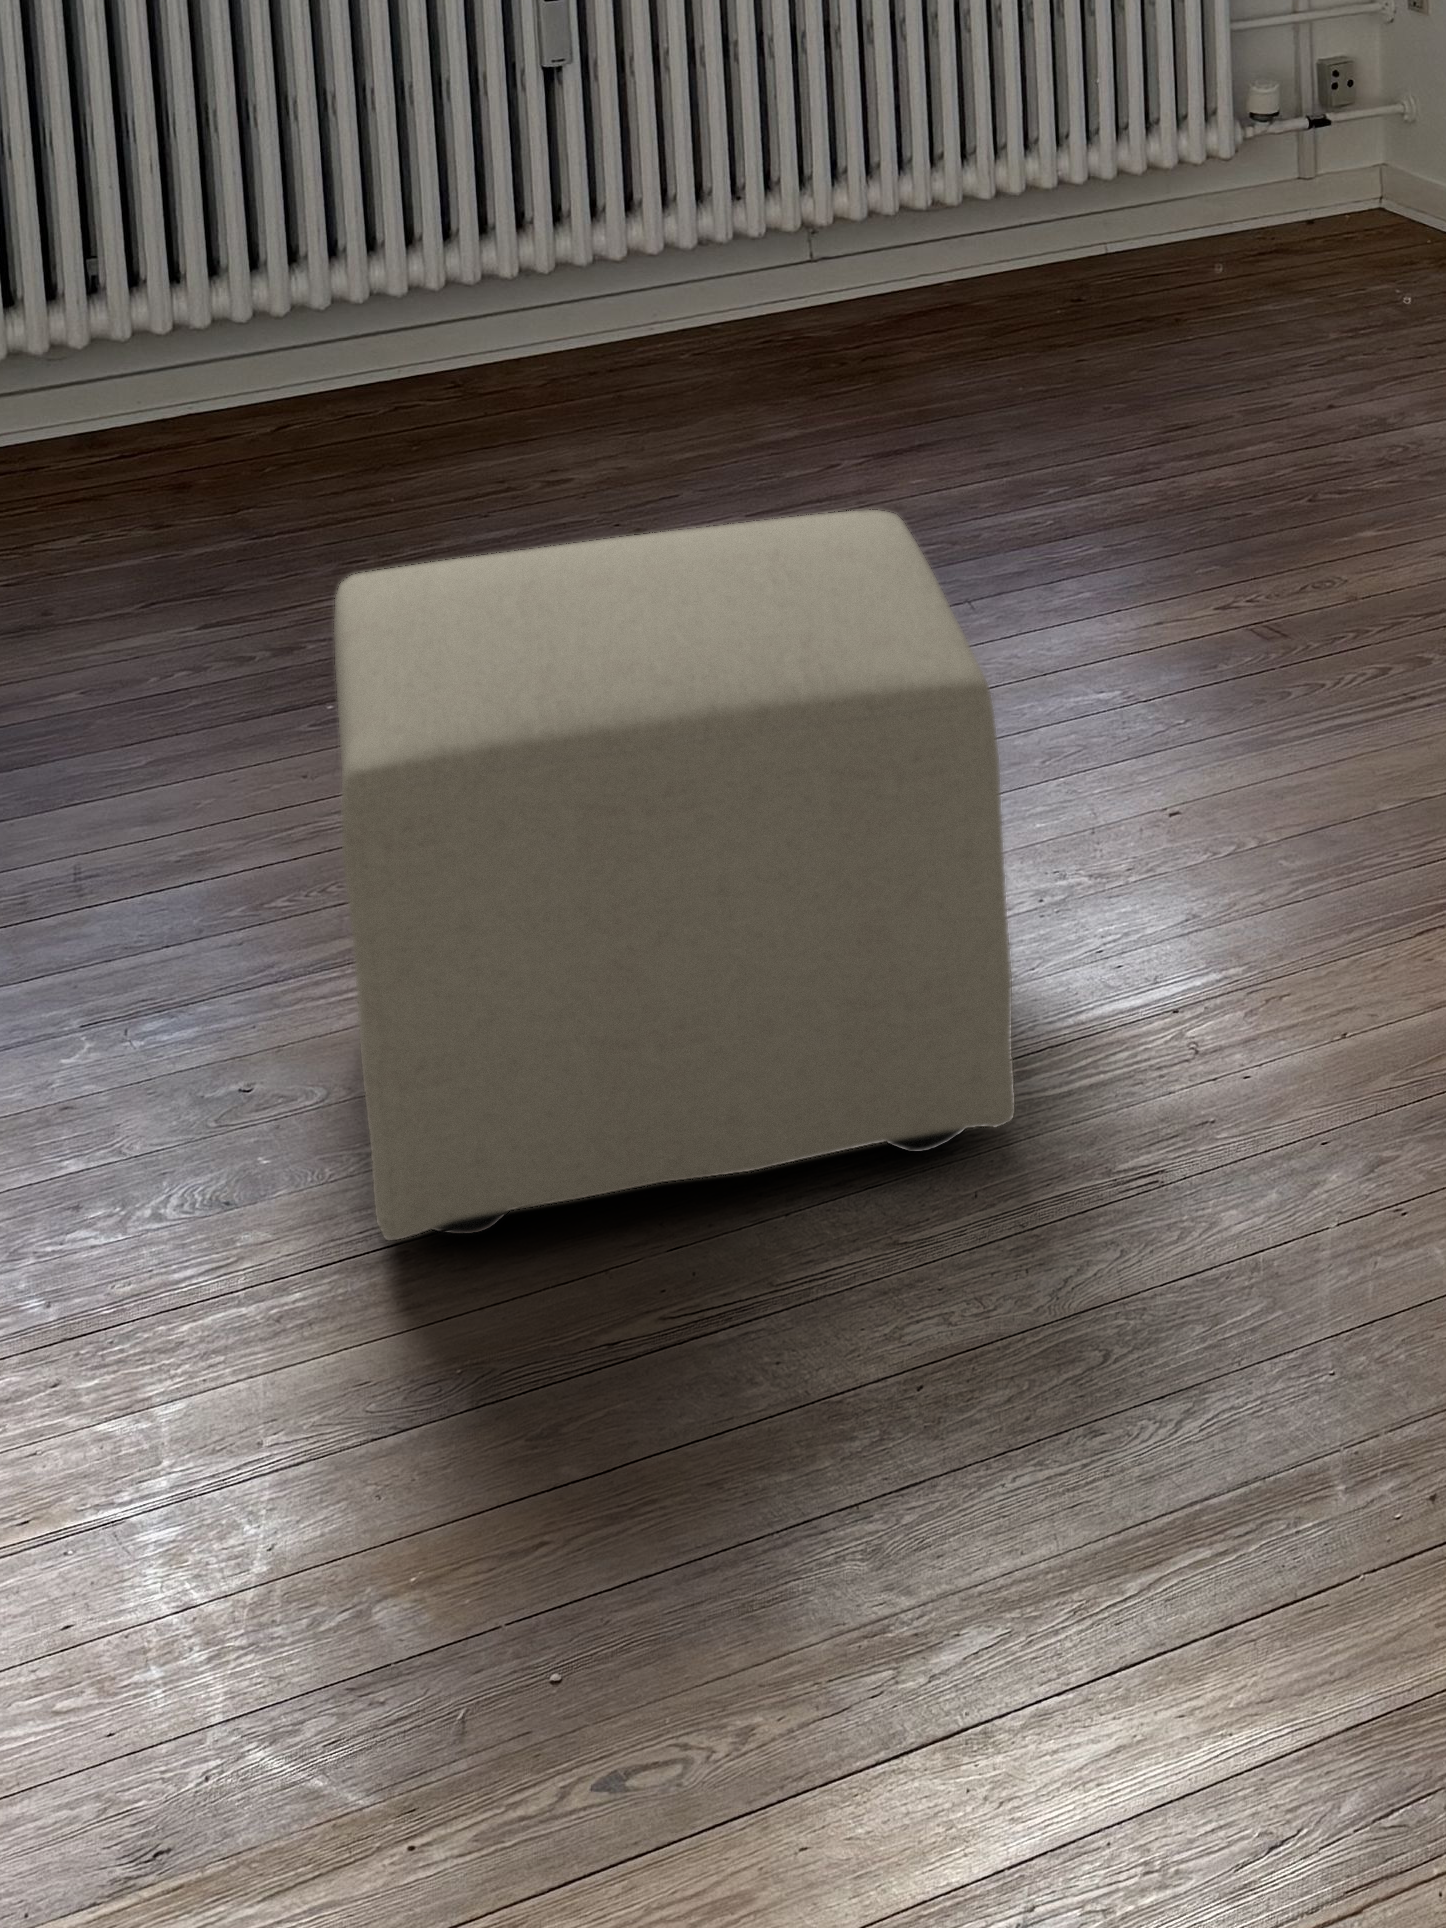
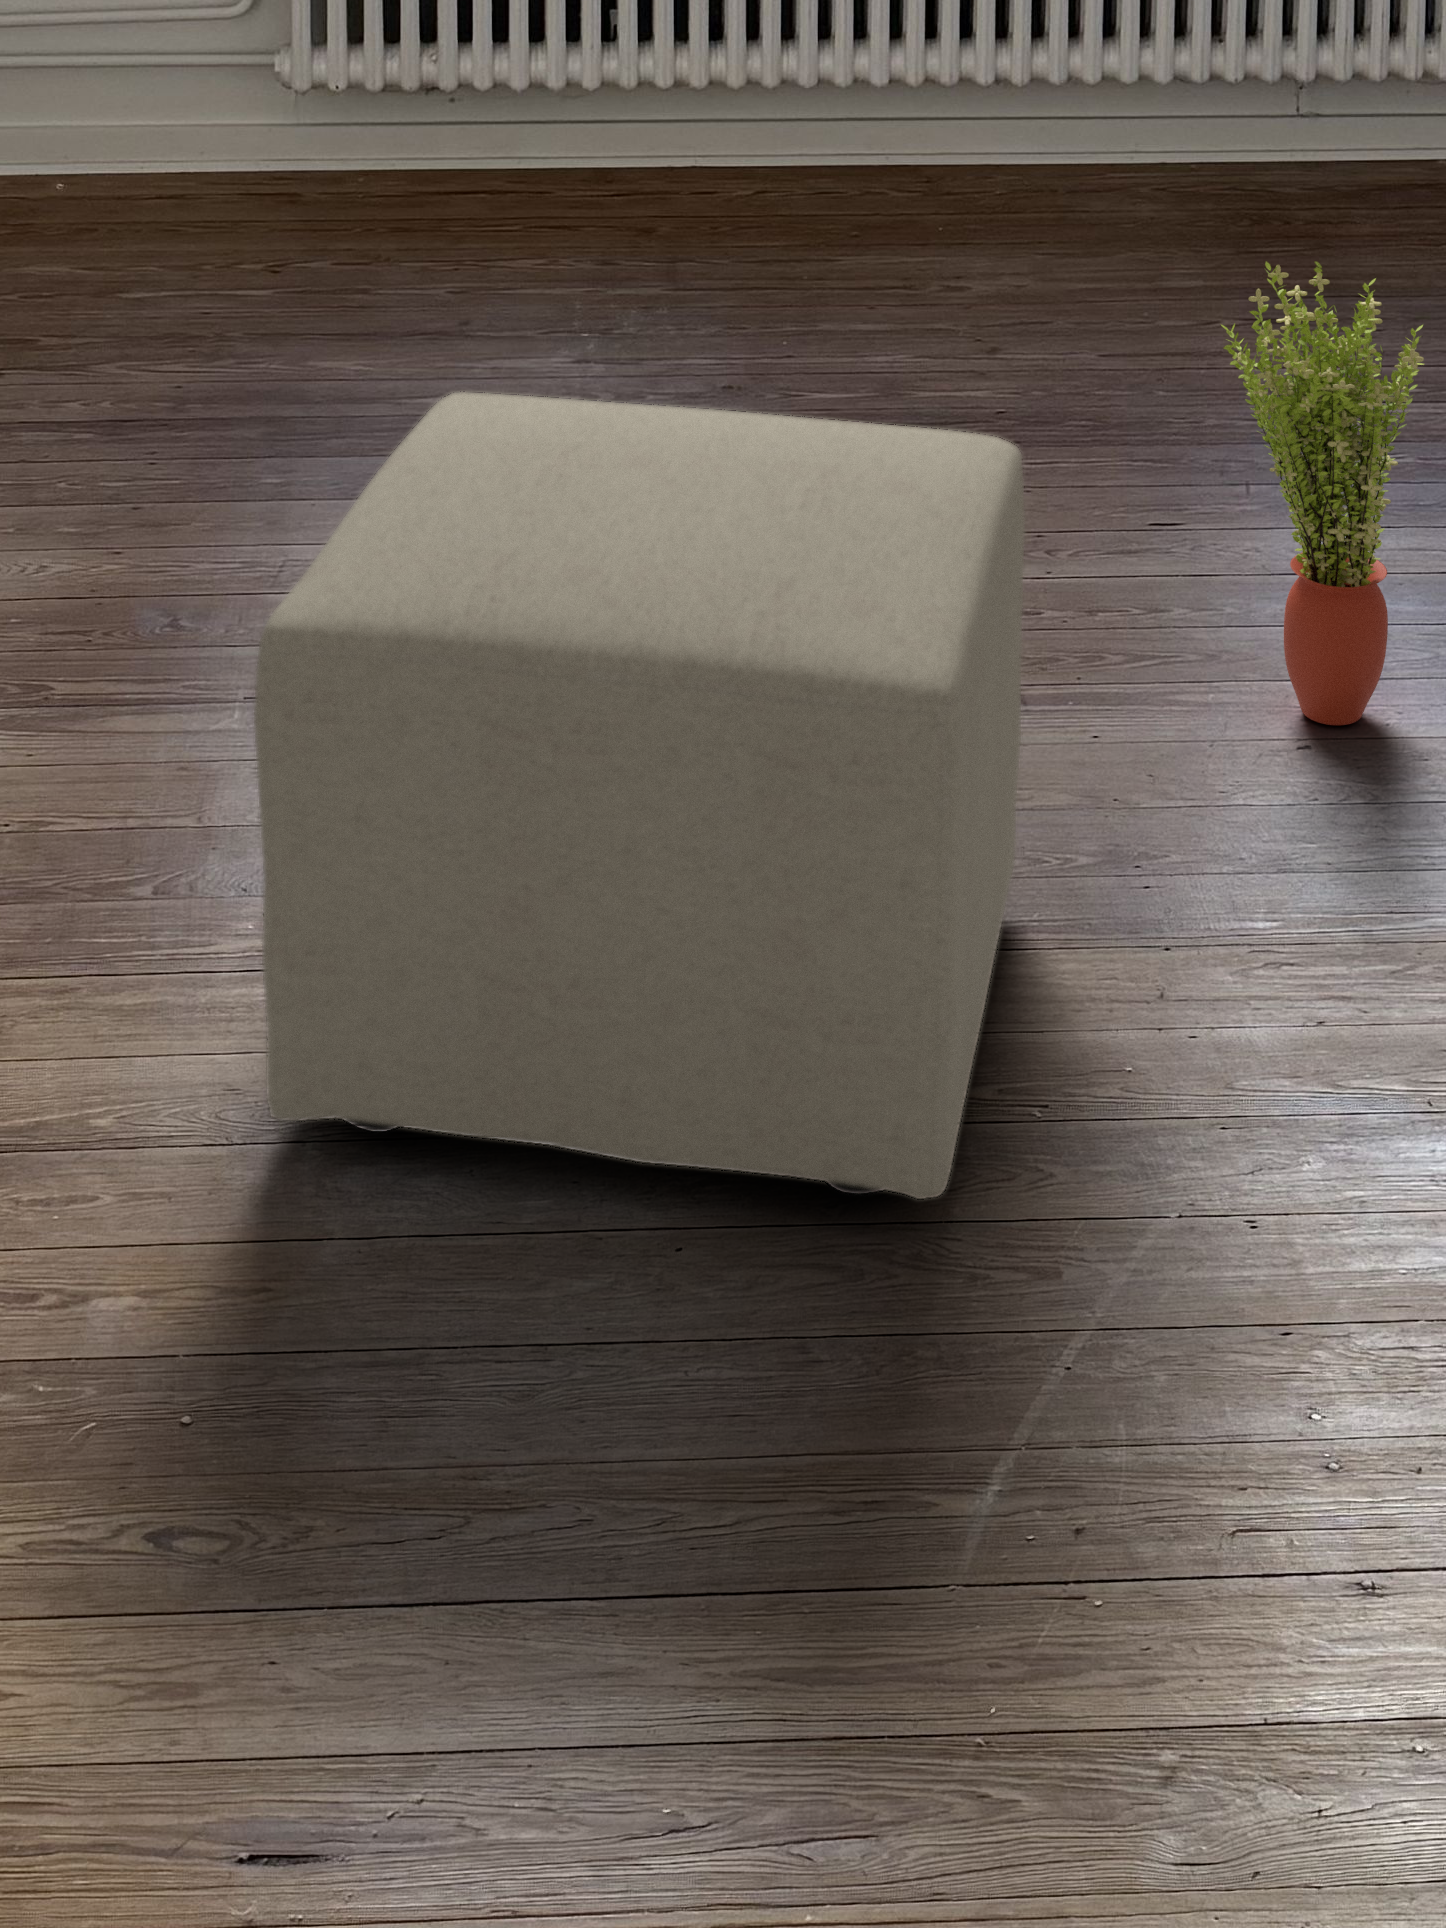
potted plant: none [979,333,1163,742] -> present [1221,262,1424,725]

